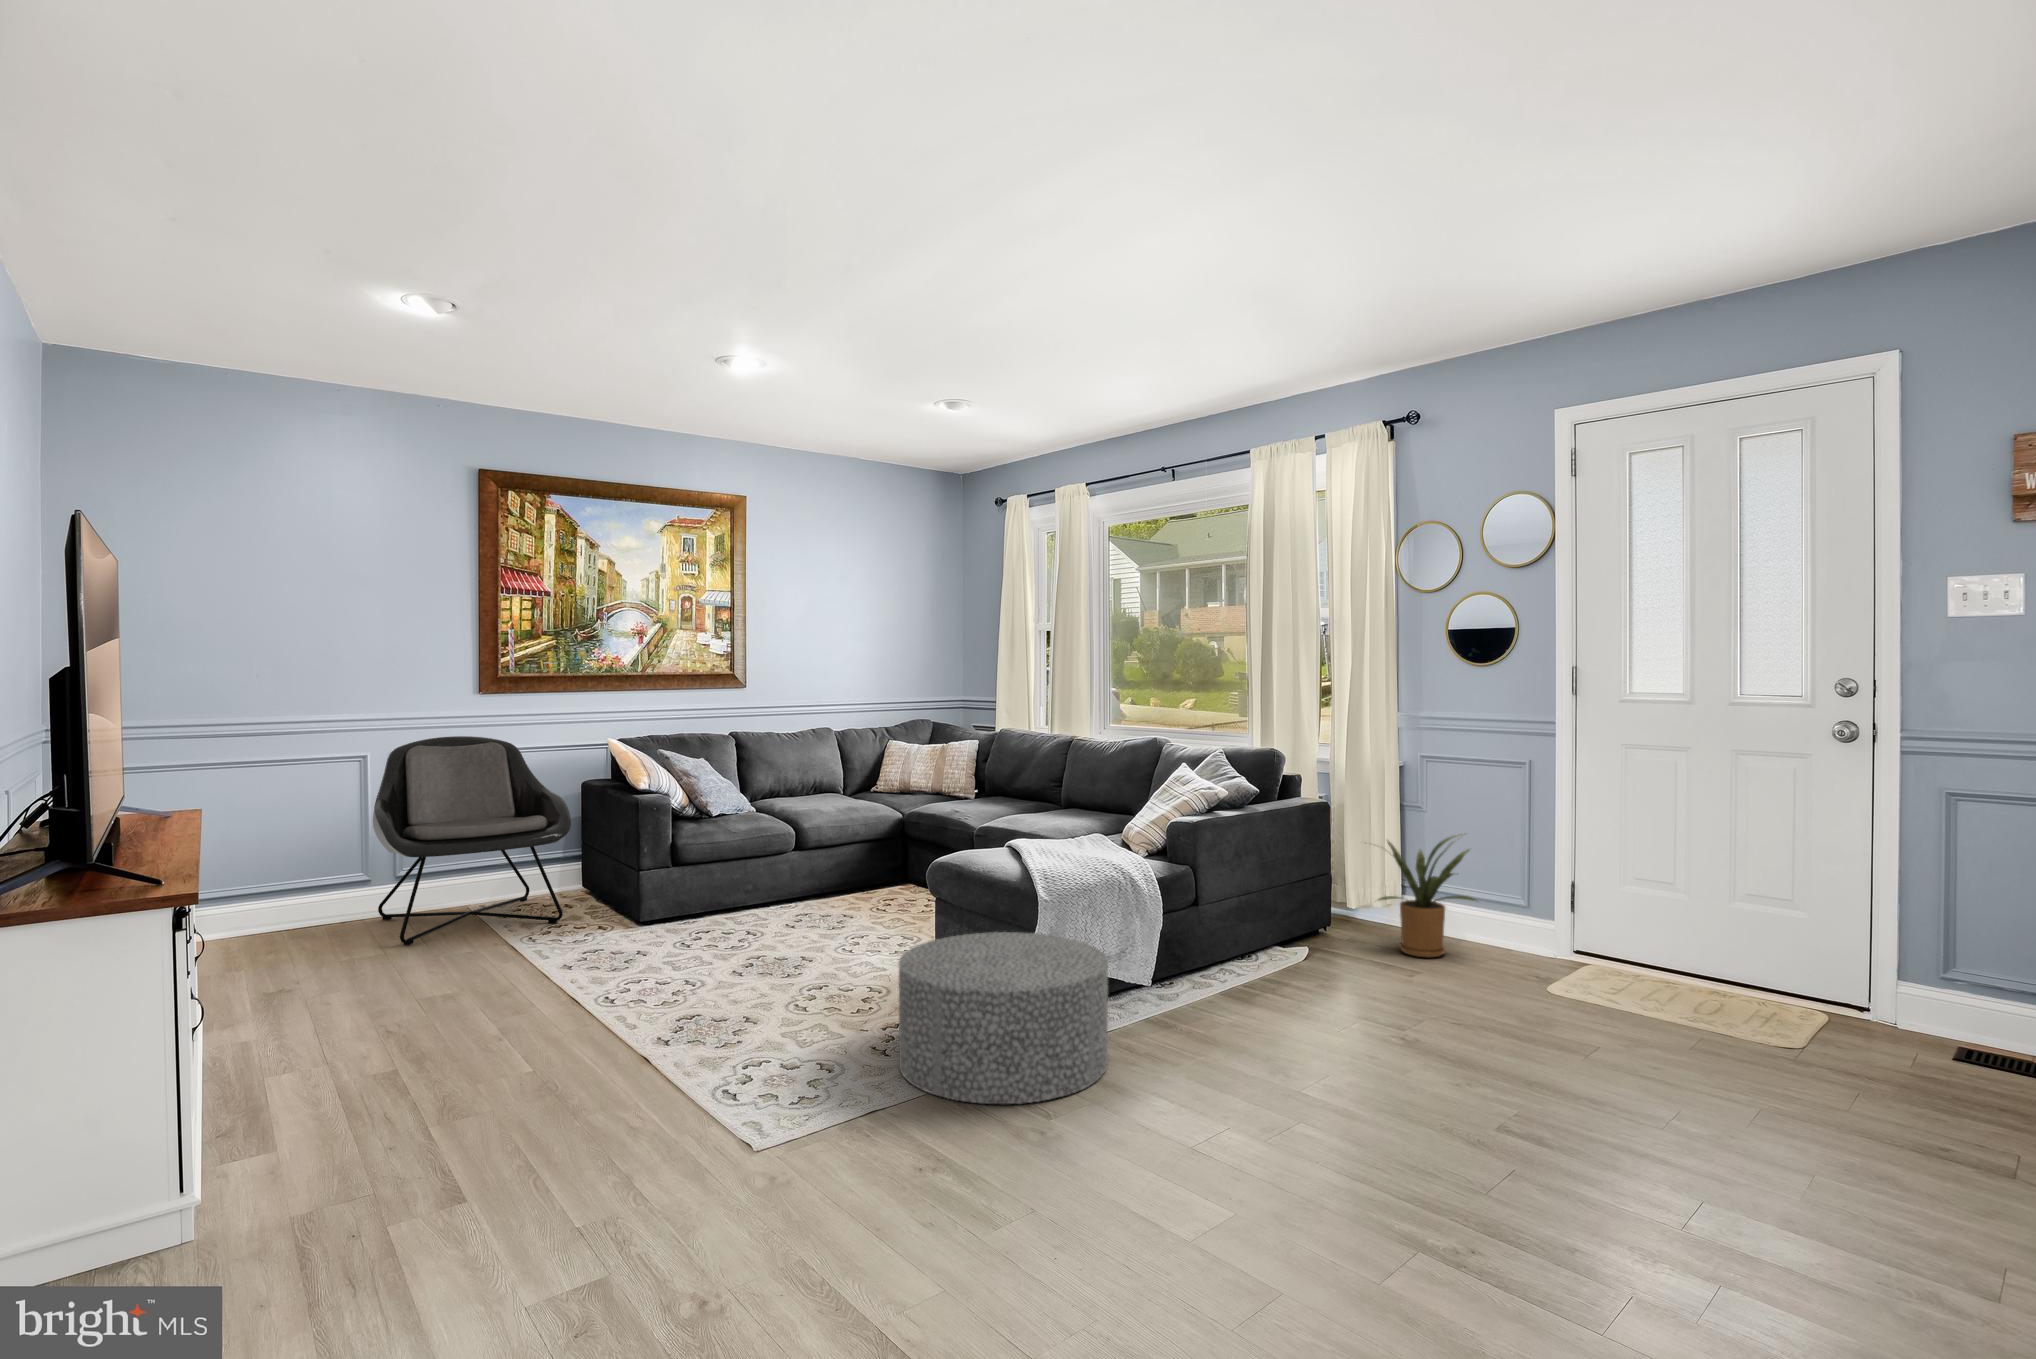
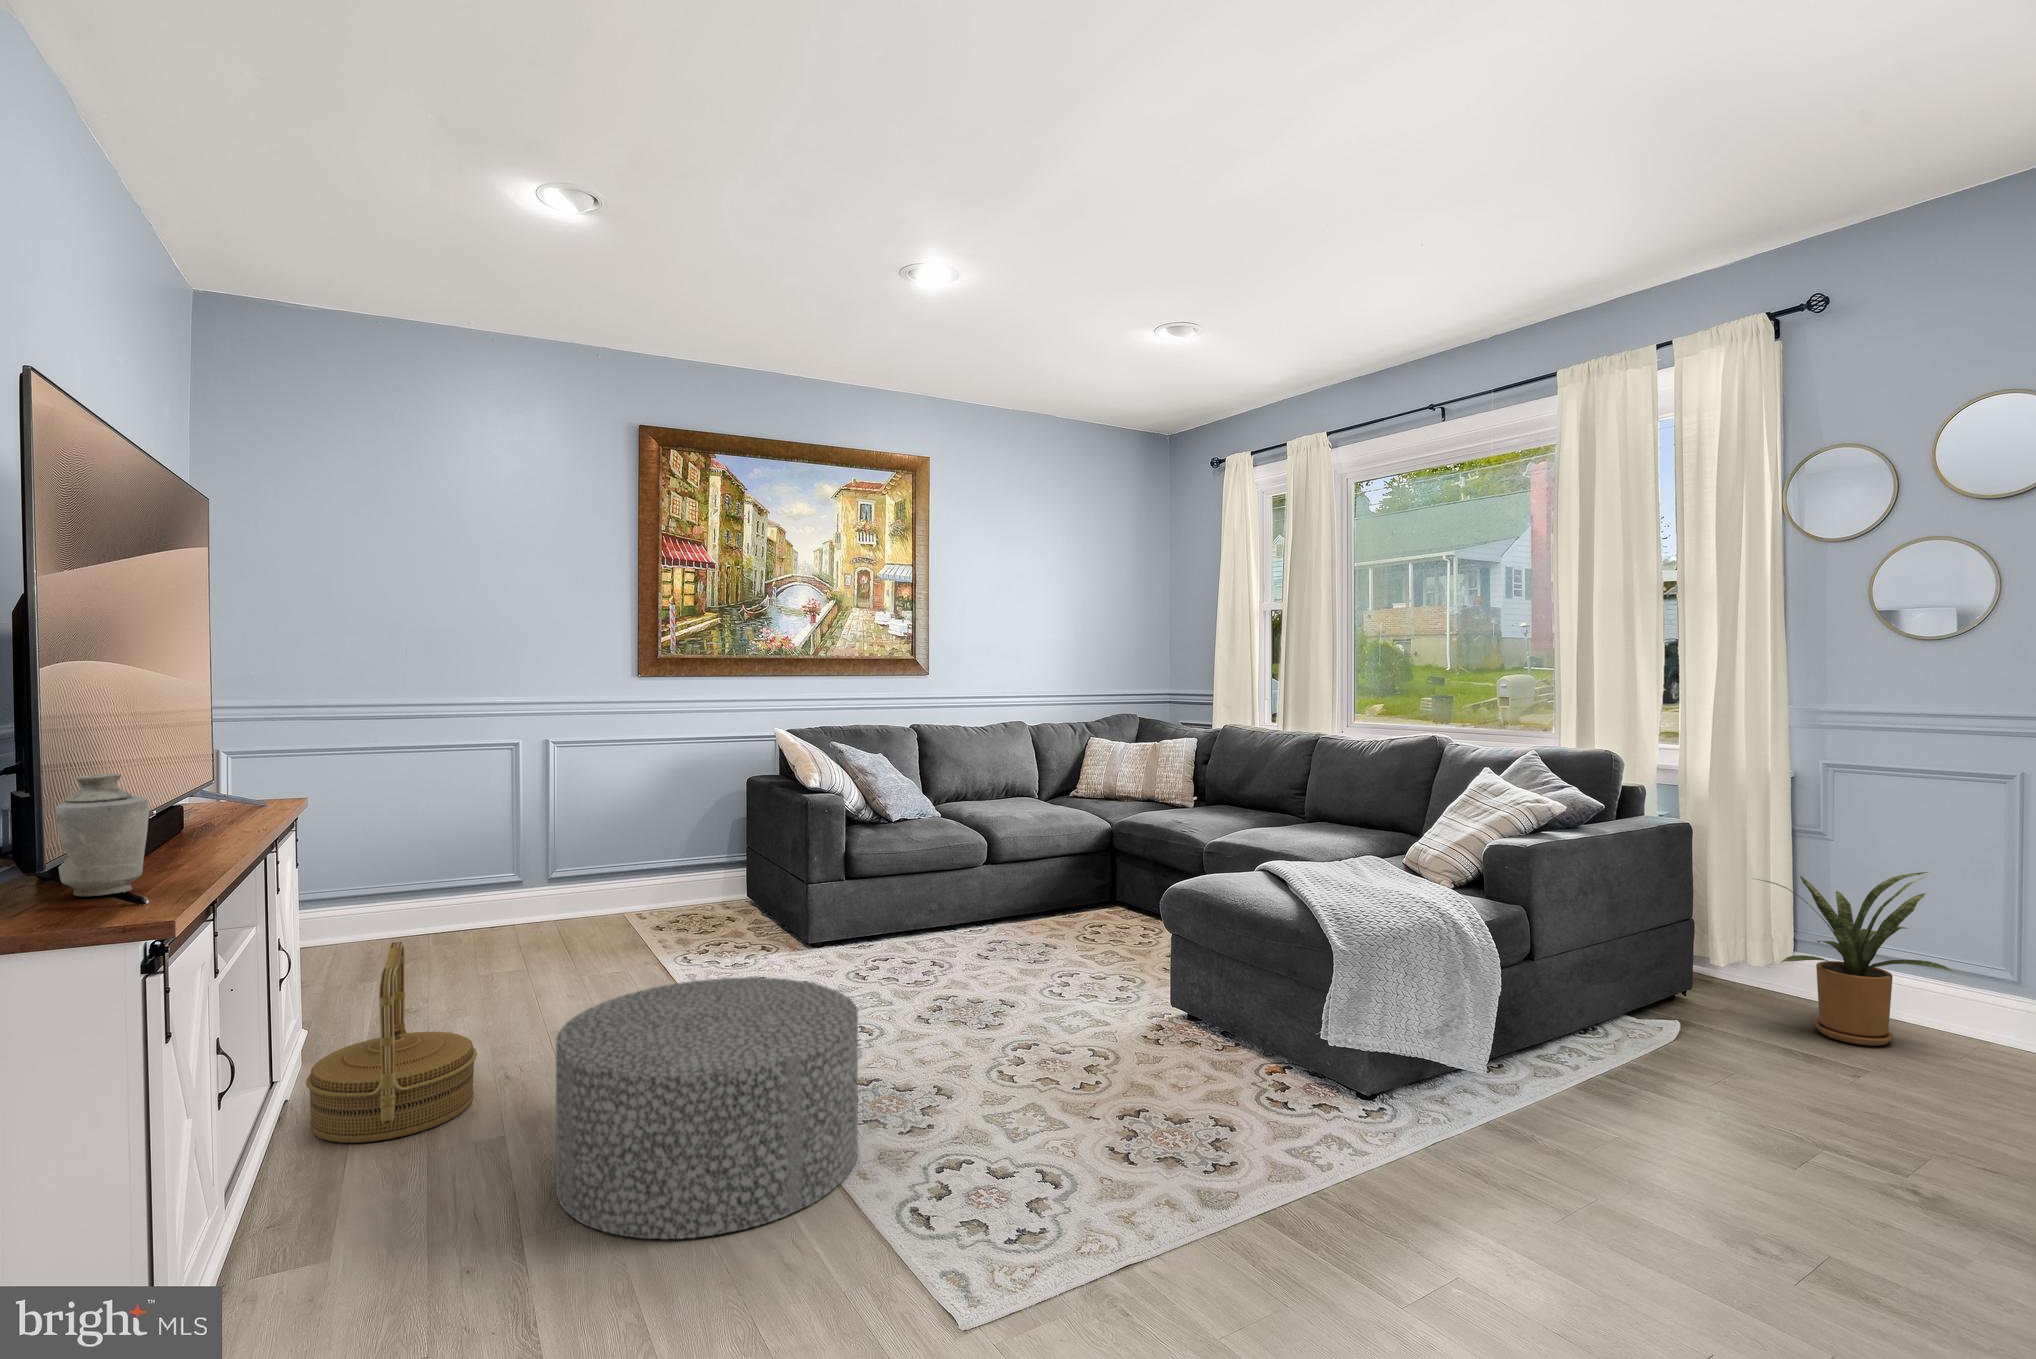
lounge chair: present [373,736,571,945] -> none [520,723,733,960]
vase: none [85,795,155,882] -> present [56,774,149,897]
woven basket: none [228,923,369,1079] -> present [306,942,477,1143]
ottoman: present [899,932,1108,1104] -> present [556,978,858,1239]

